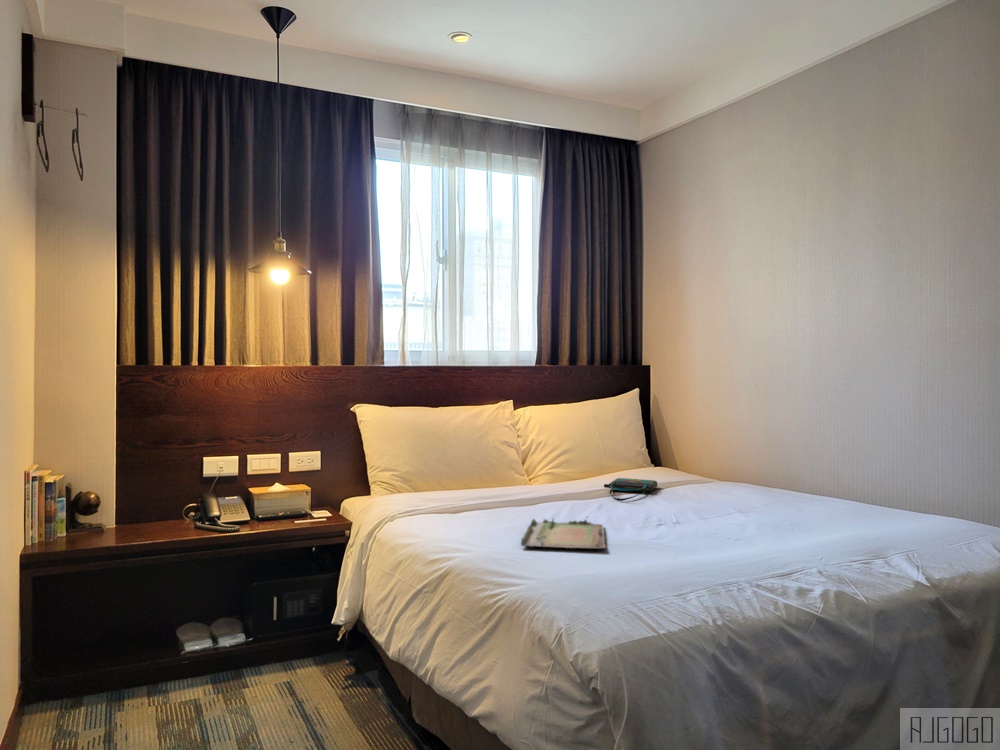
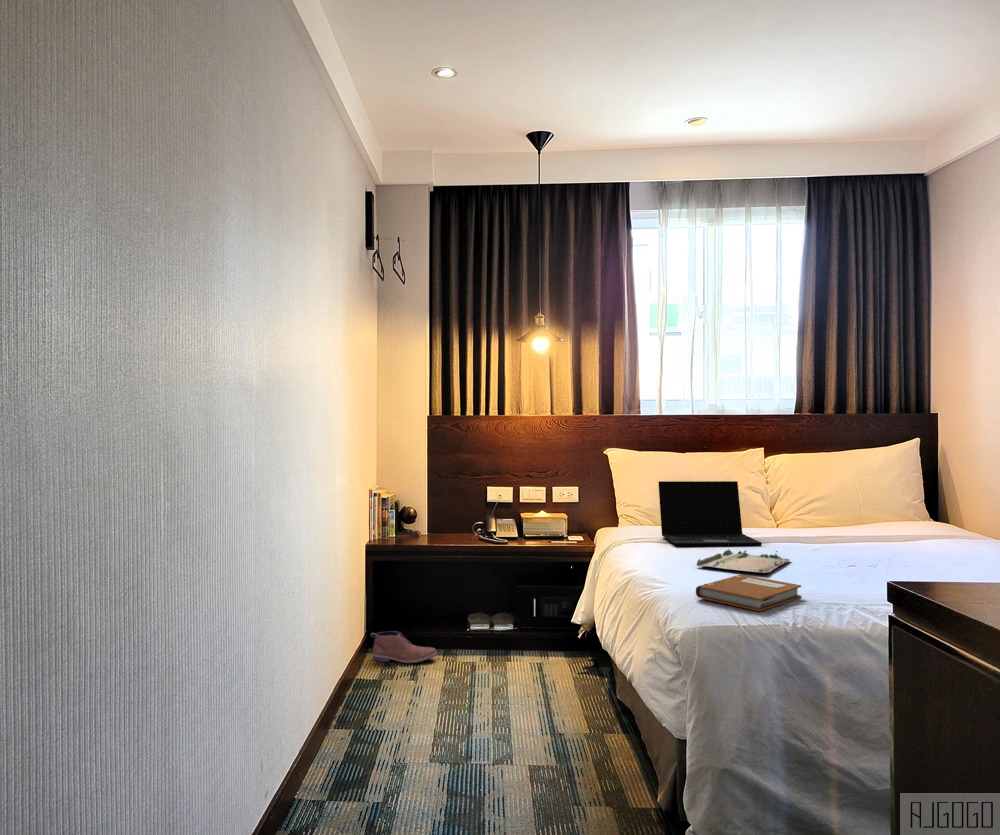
laptop: none [434,438,552,518] -> present [658,481,762,546]
tote bag: present [604,478,657,501] -> none [833,528,899,546]
notebook: none [573,557,673,612] -> present [696,575,801,611]
shoe: none [29,677,141,727] -> present [371,631,437,663]

